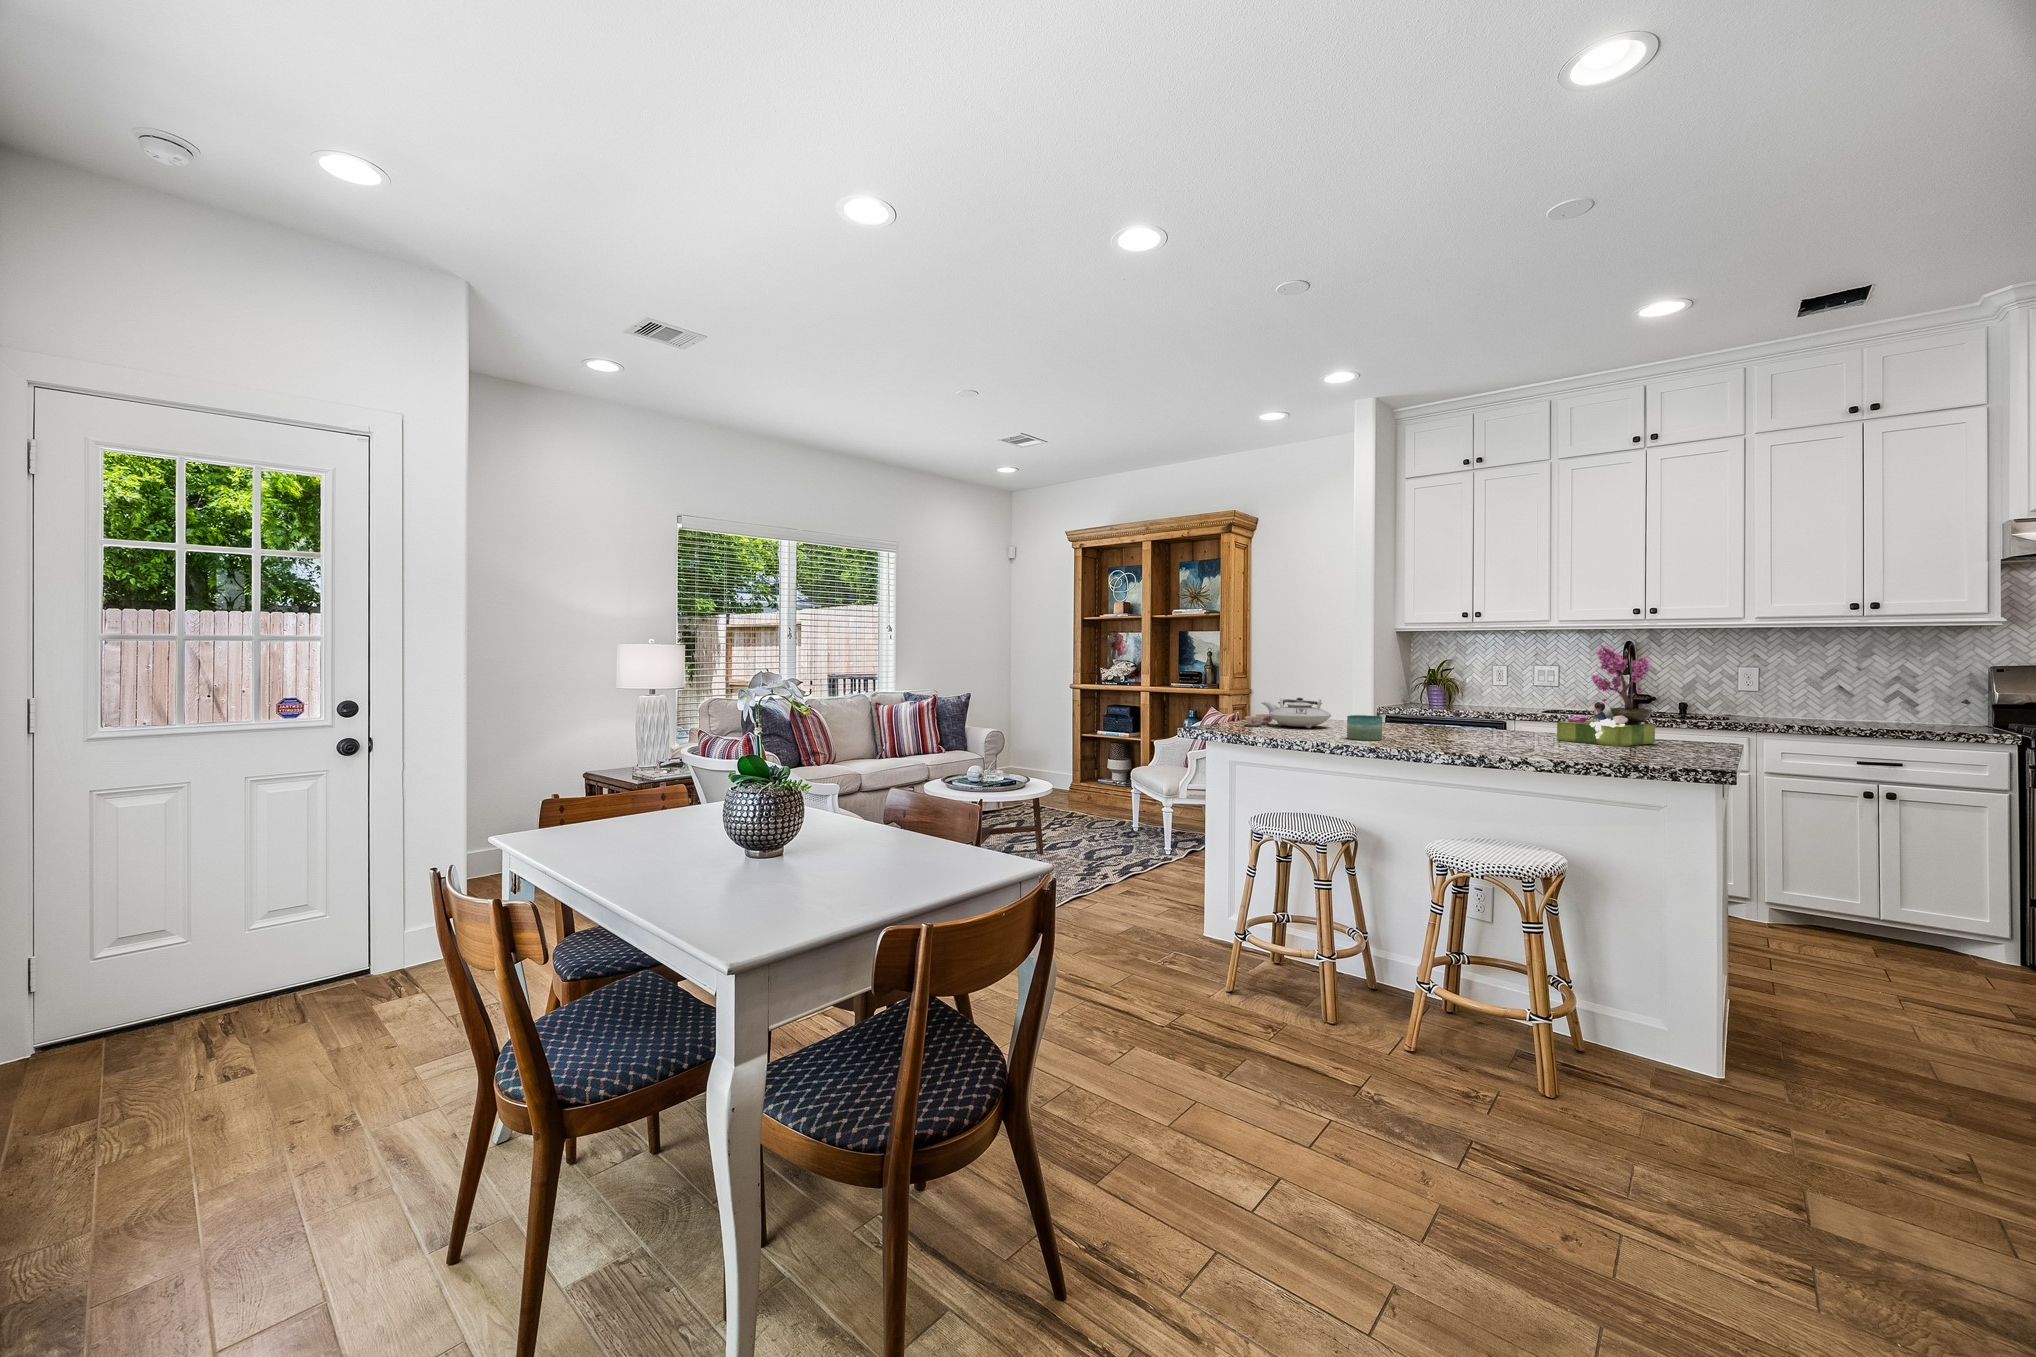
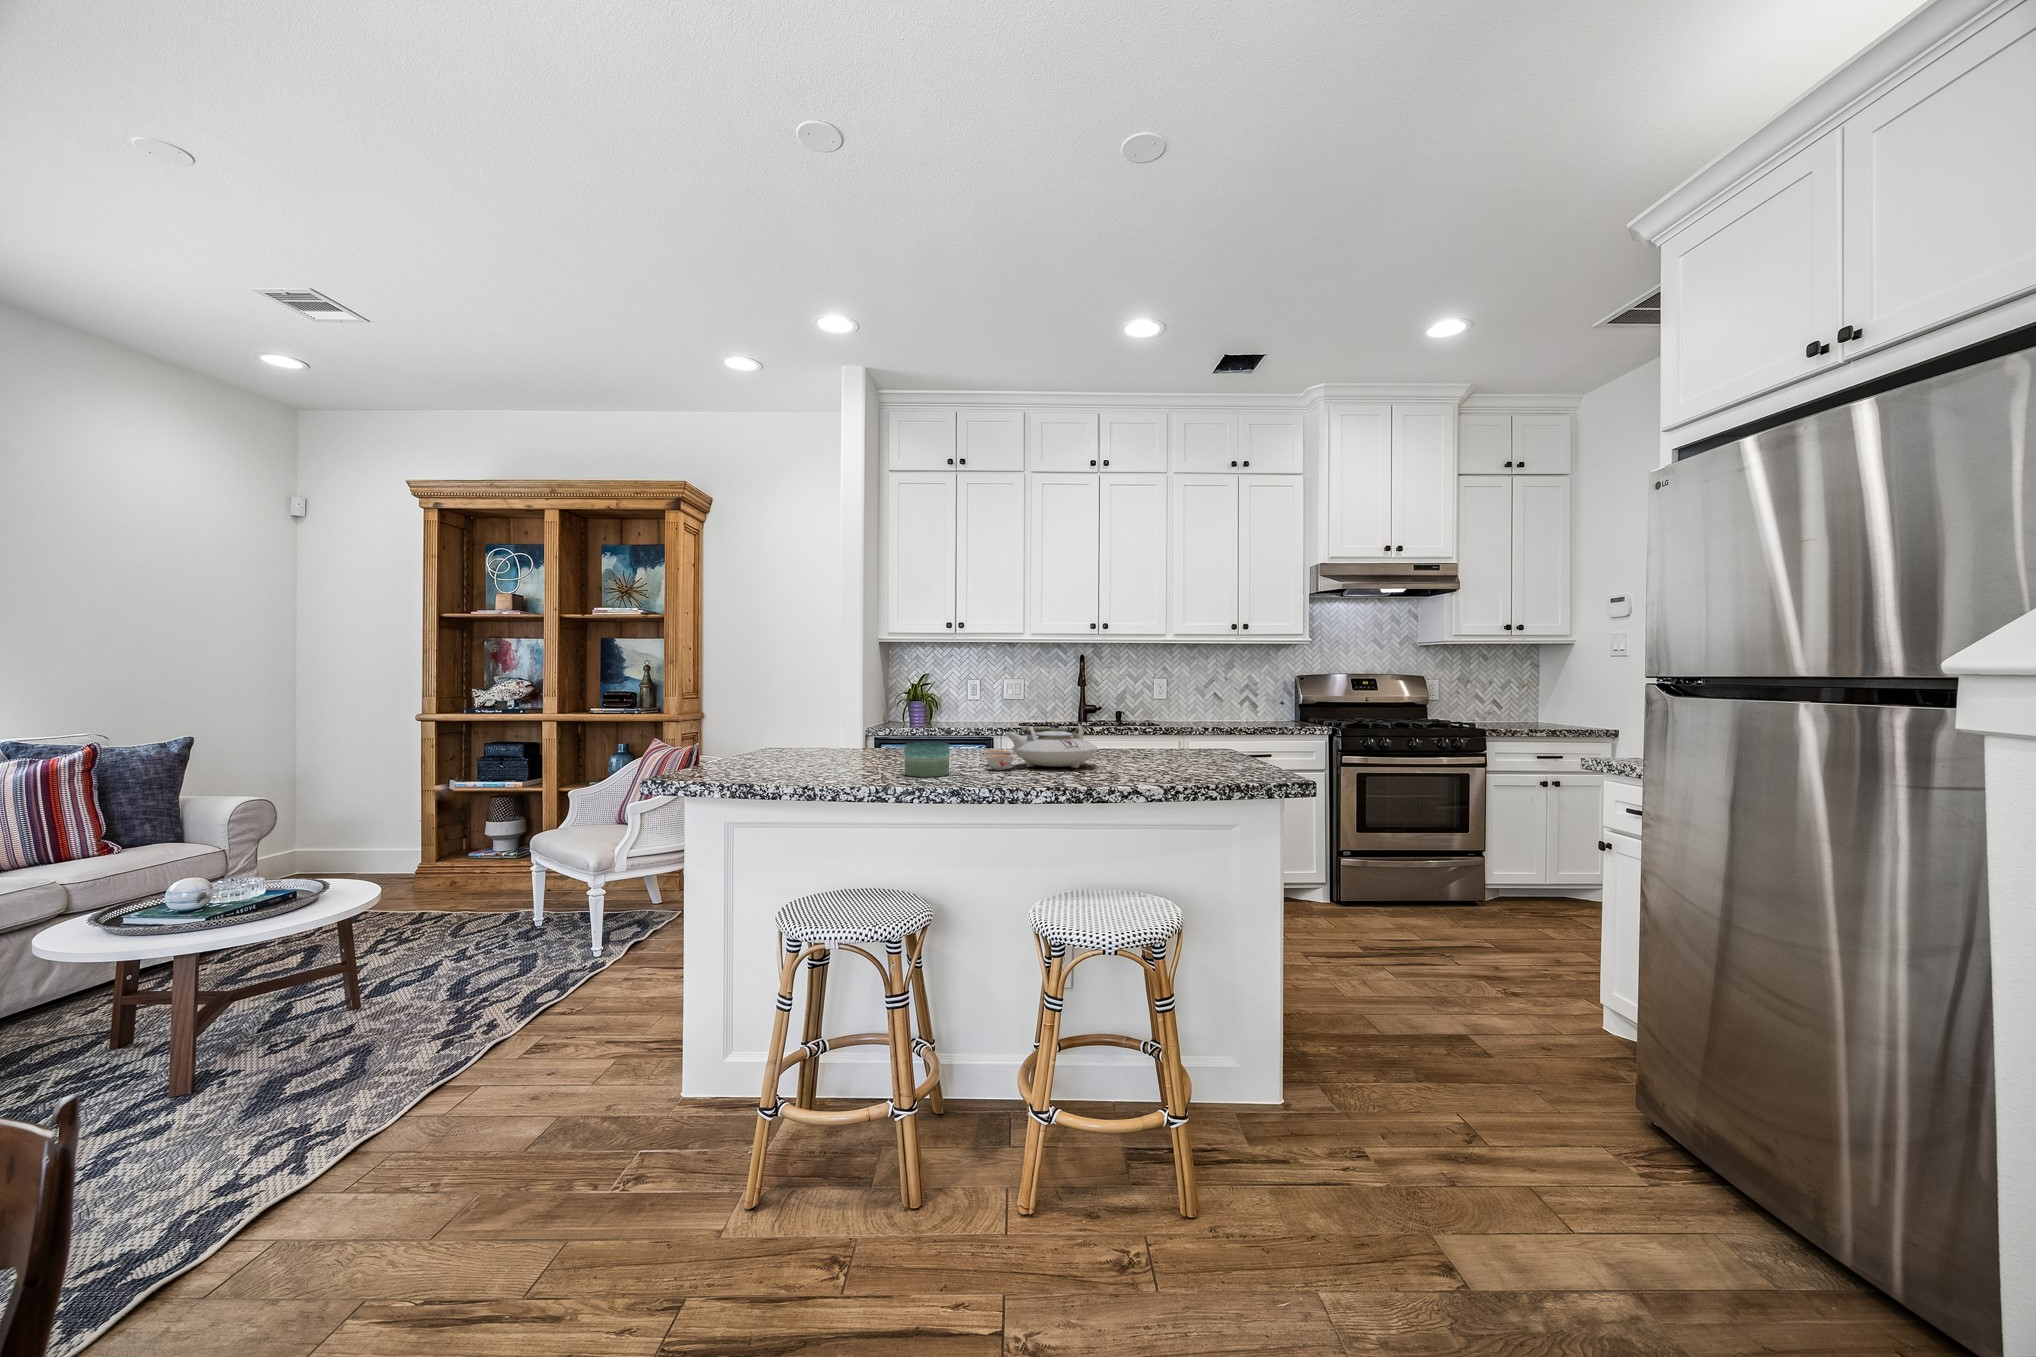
flower arrangement: present [1557,646,1655,746] -> none [1109,652,1190,762]
teapot: present [1245,698,1331,728] -> present [984,724,1098,770]

